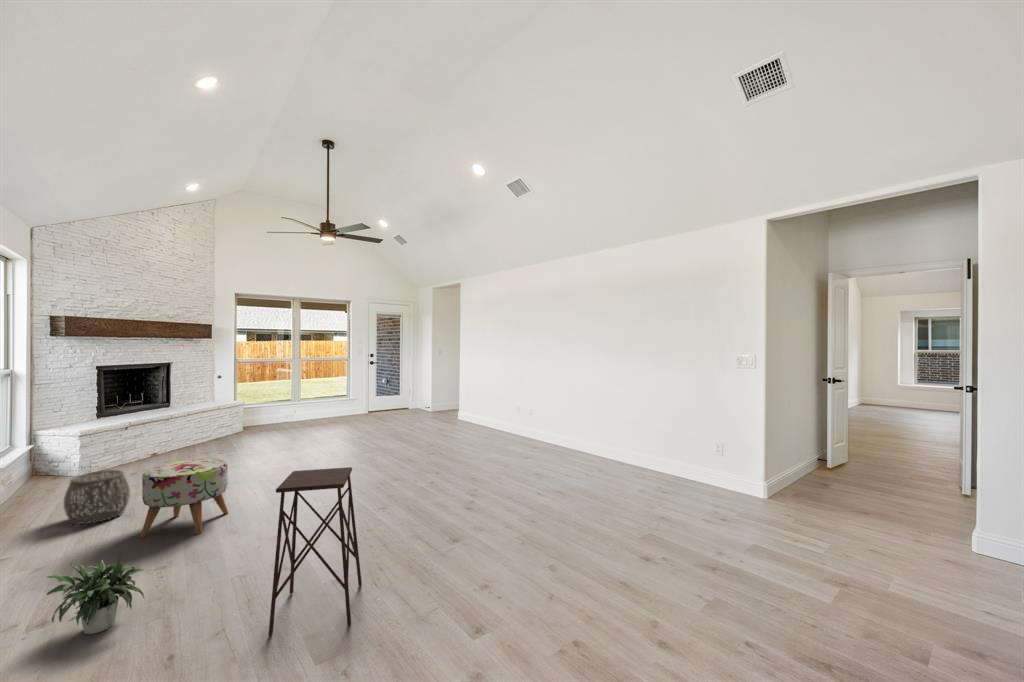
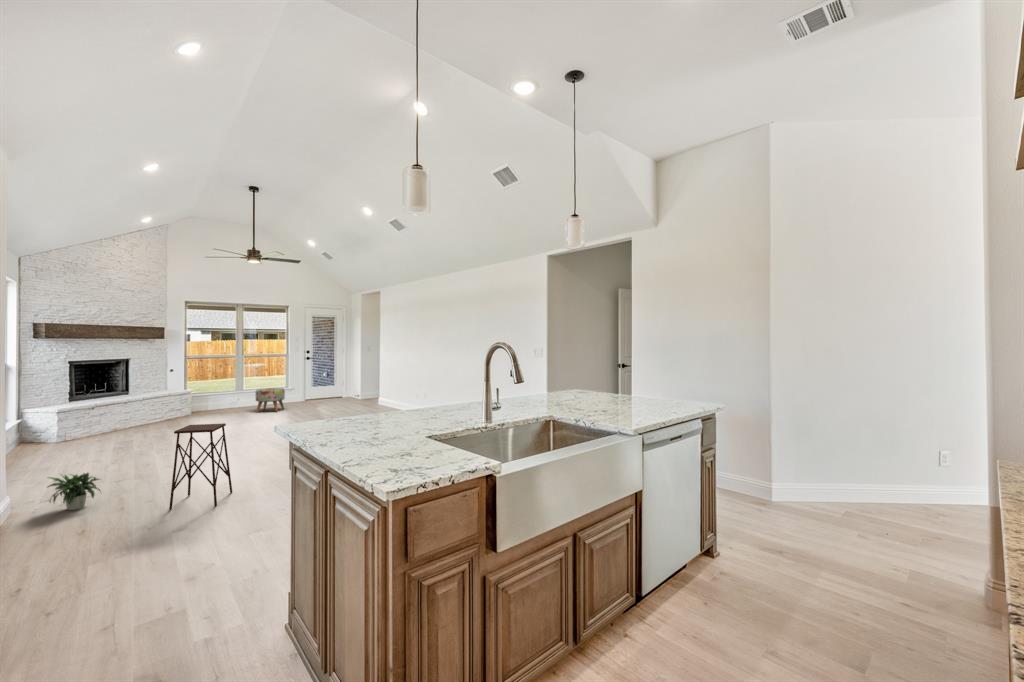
ottoman: present [141,459,228,537] -> present [256,388,285,413]
woven basket: present [64,470,130,525] -> none [48,434,95,469]

